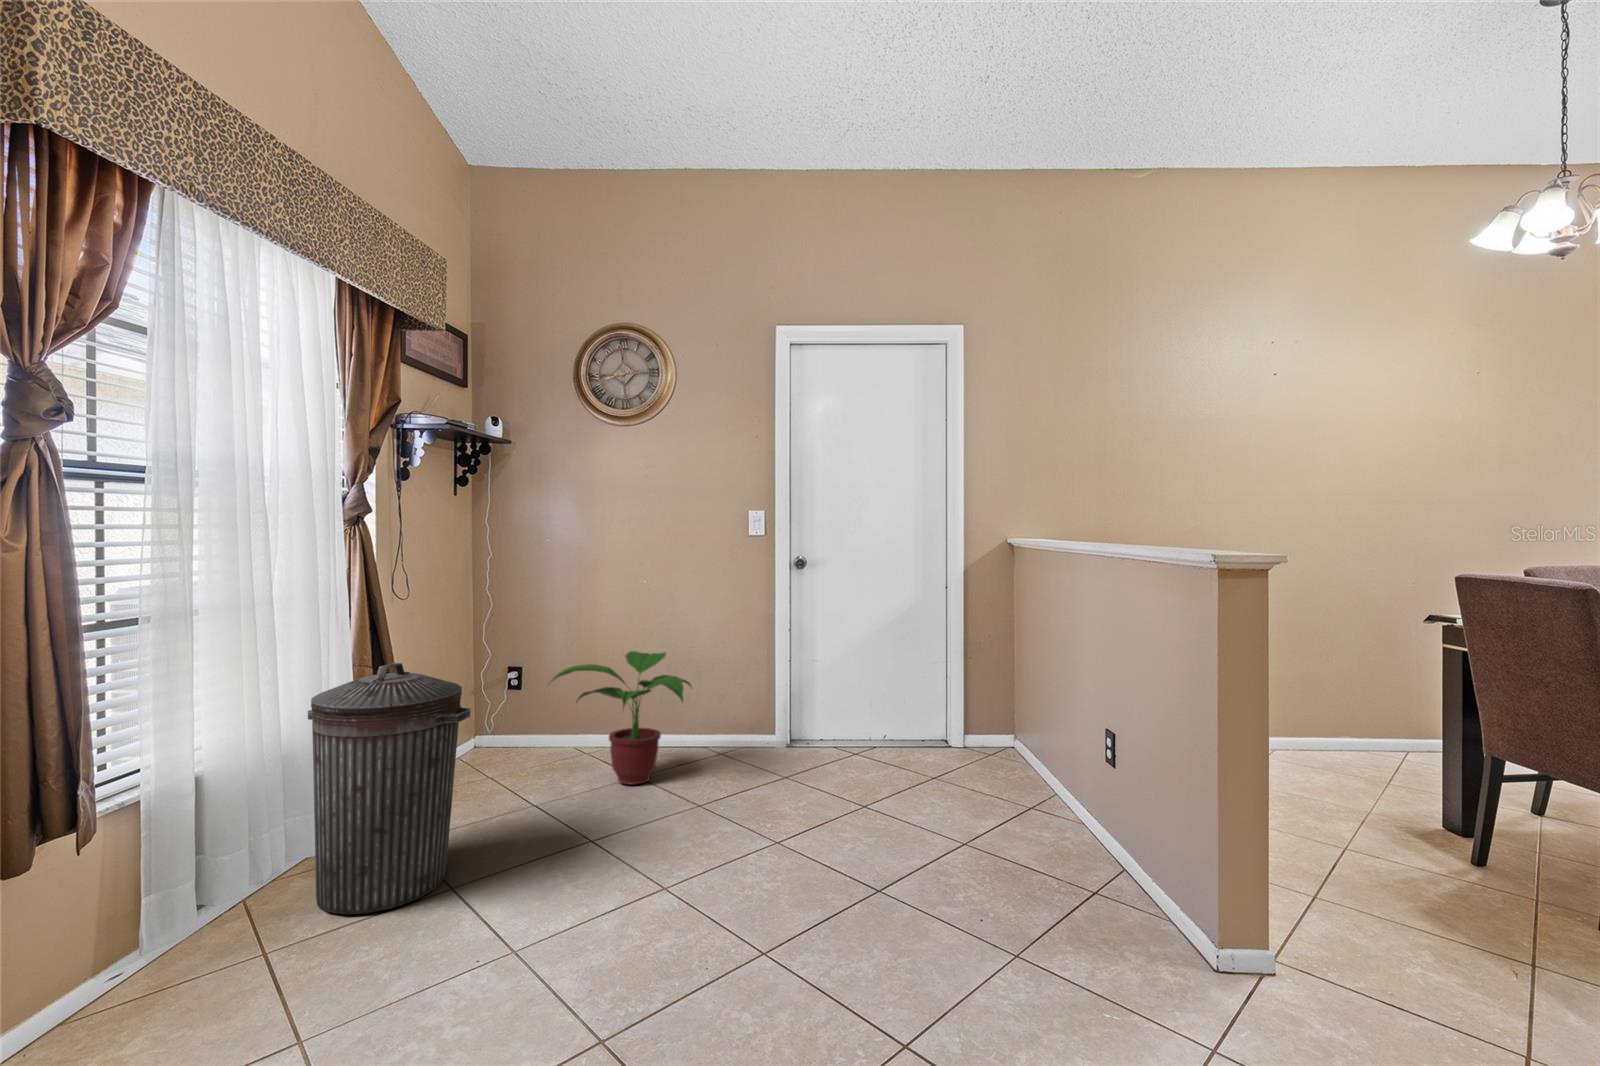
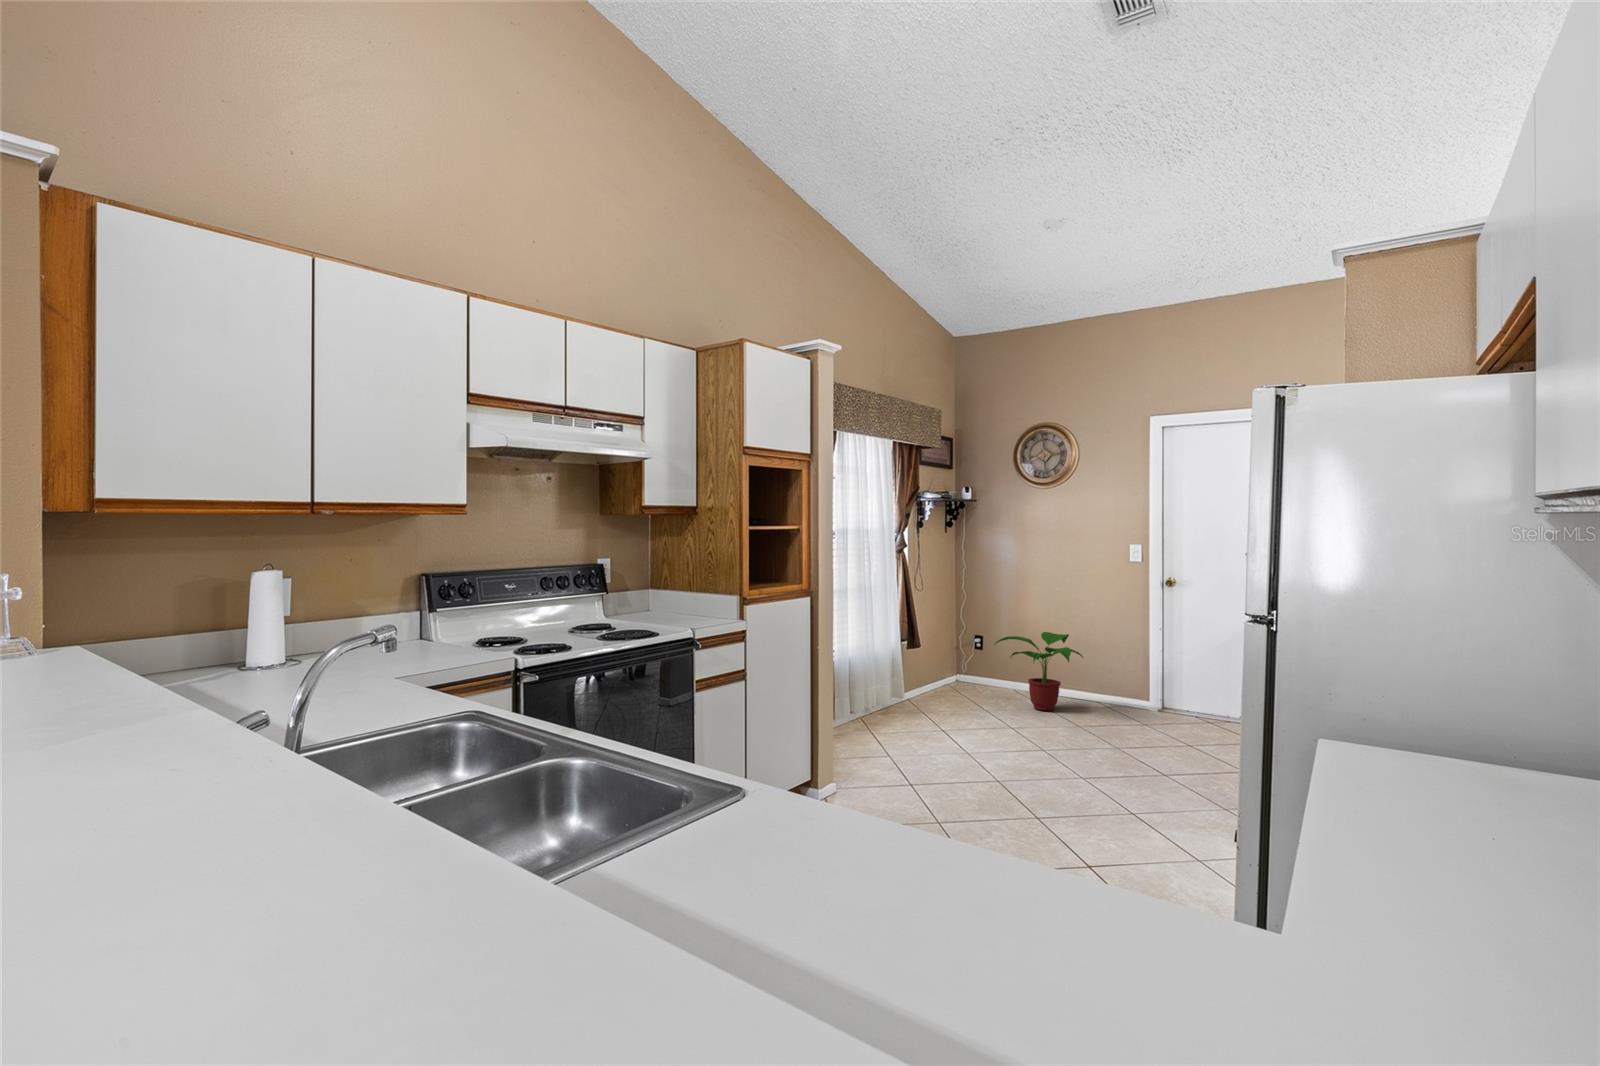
trash can: present [308,663,470,914] -> none [884,621,950,728]

